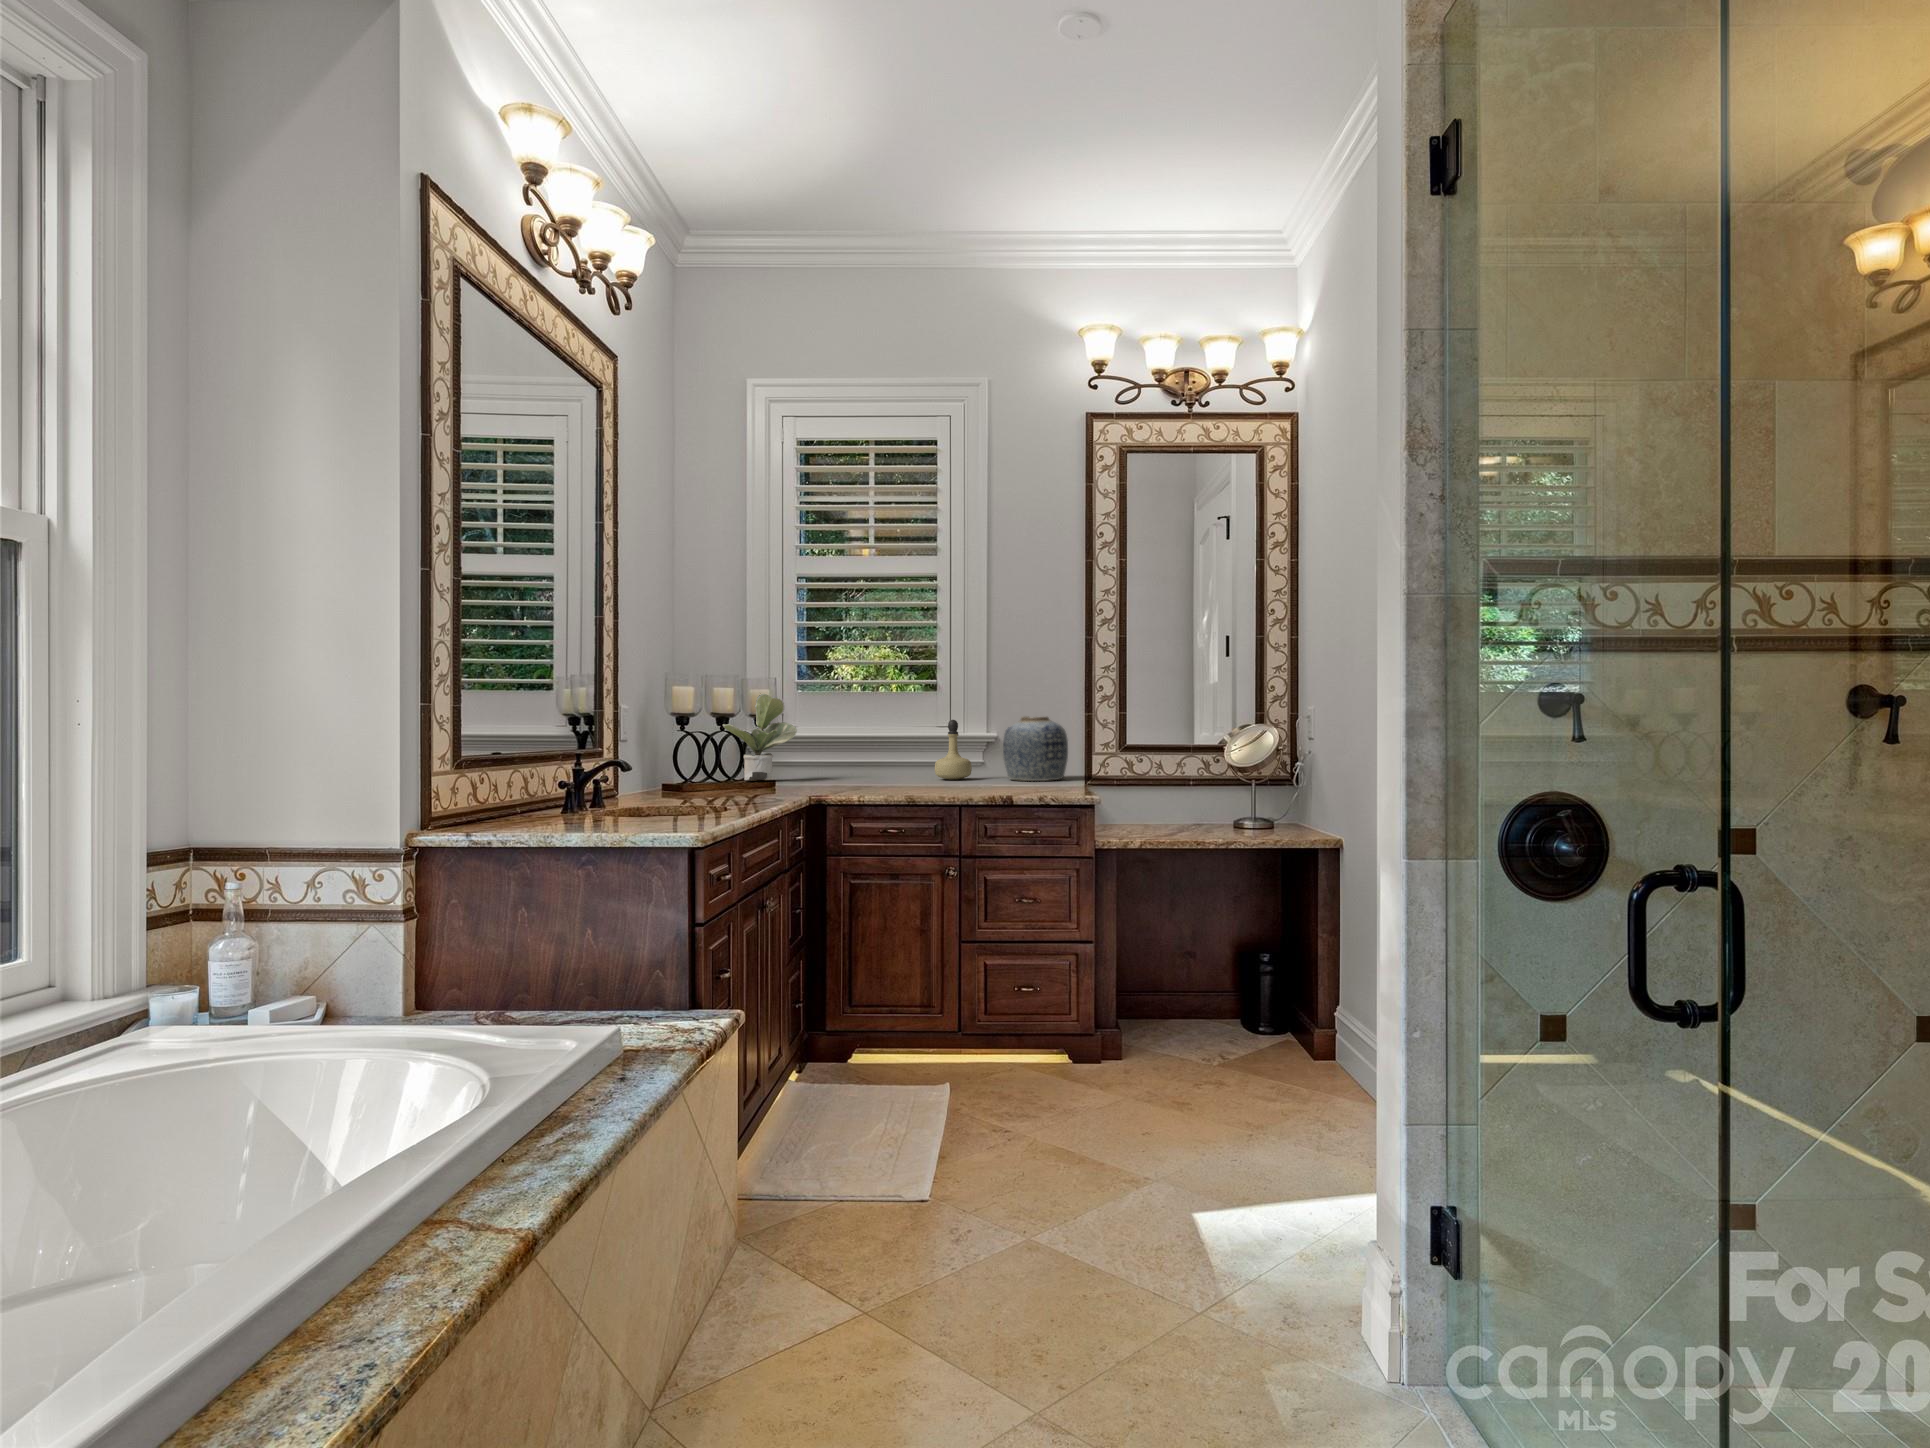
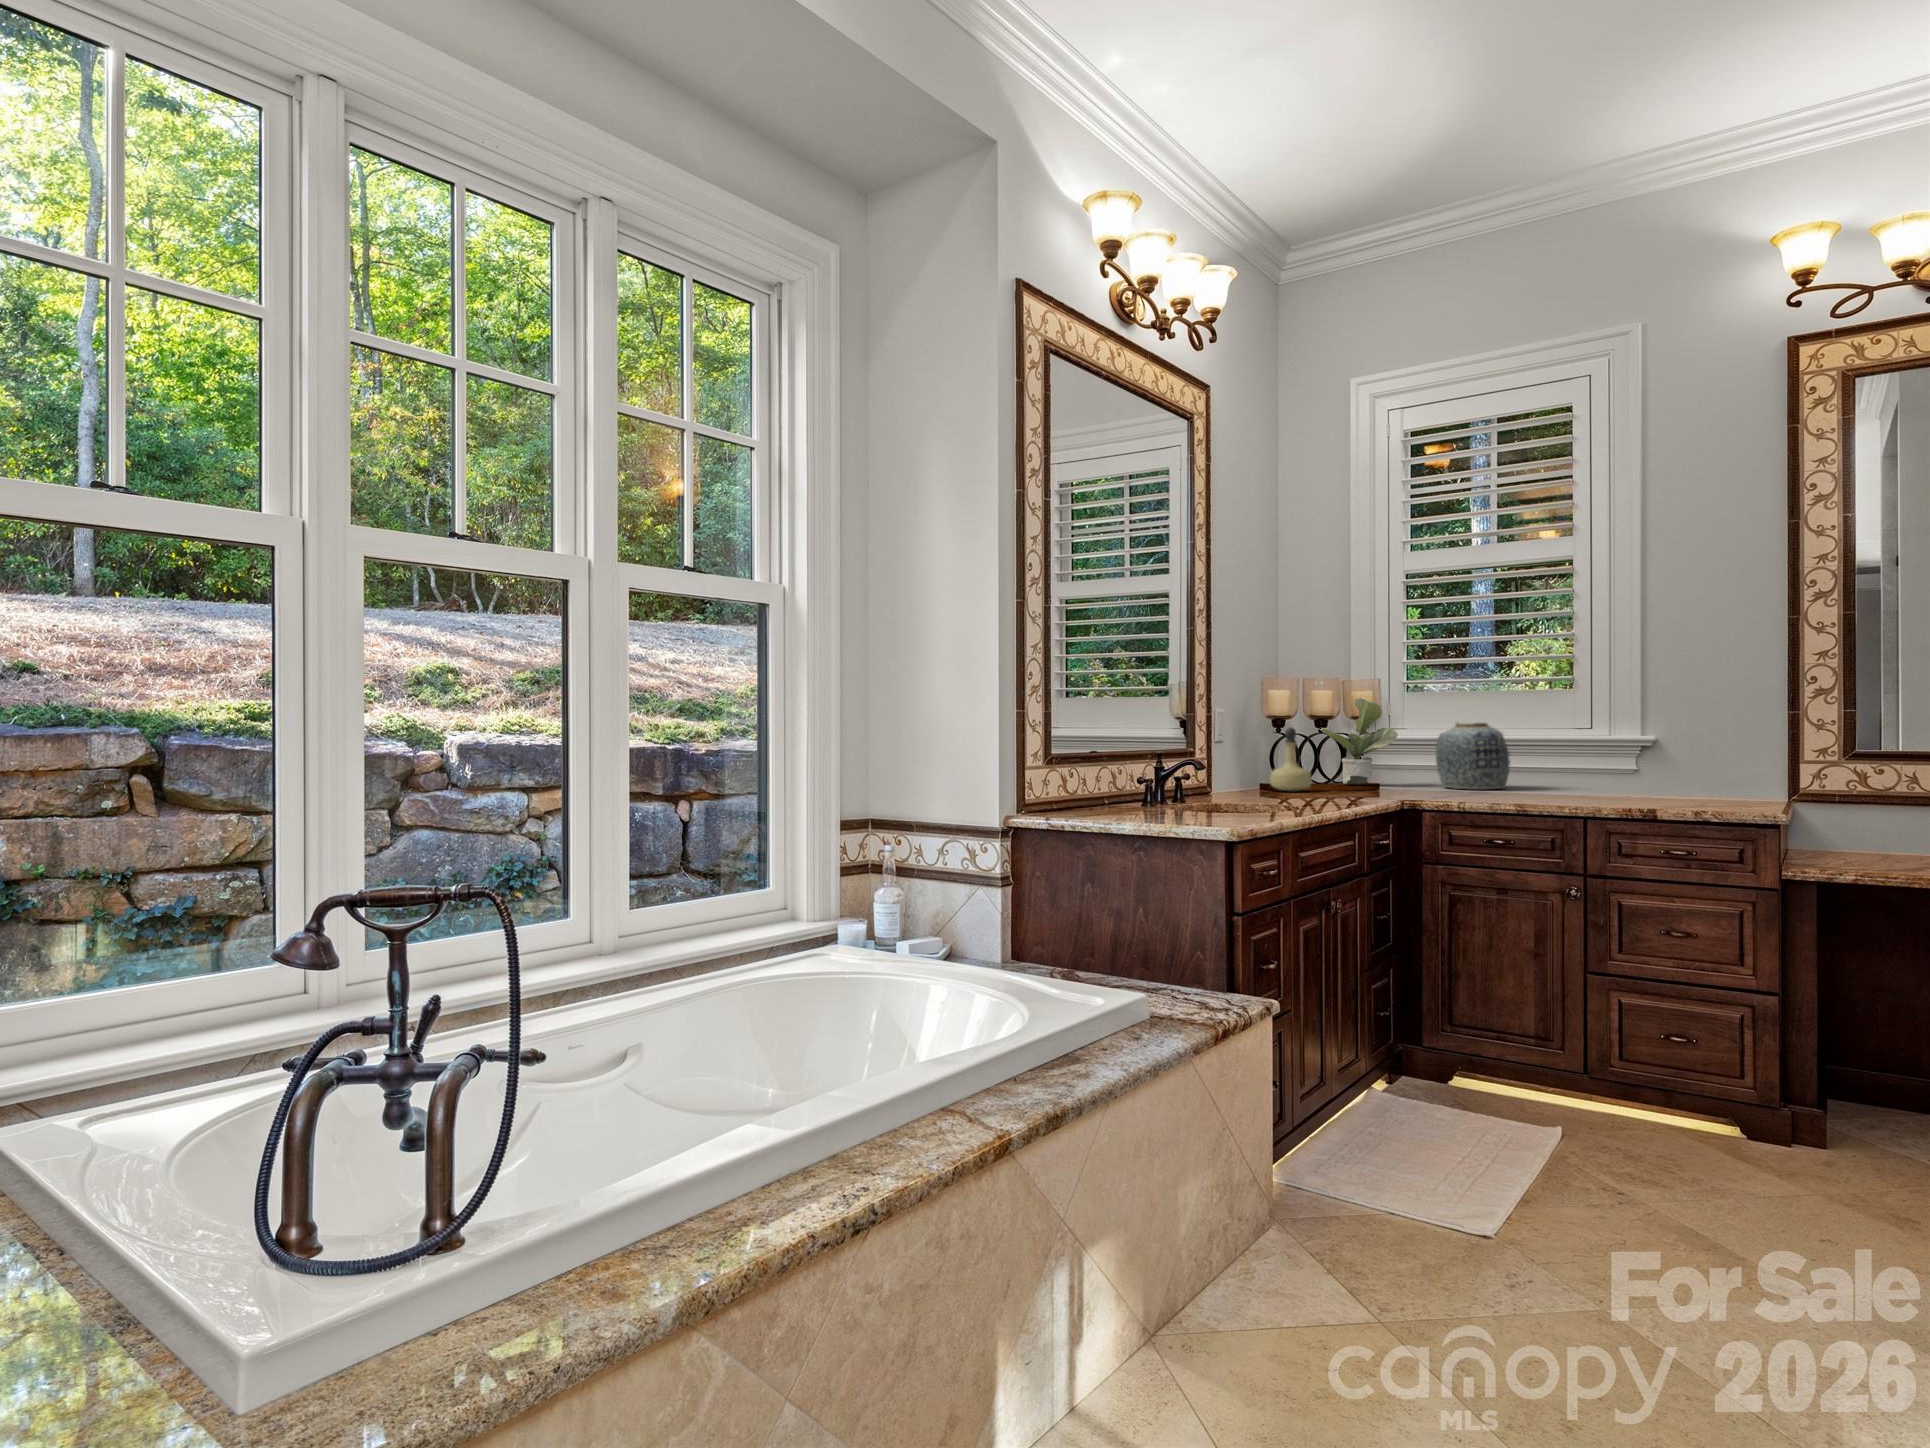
vase: present [1003,716,1068,781] -> present [1436,723,1511,789]
perfume bottle: present [935,720,972,780] -> present [1270,727,1312,791]

